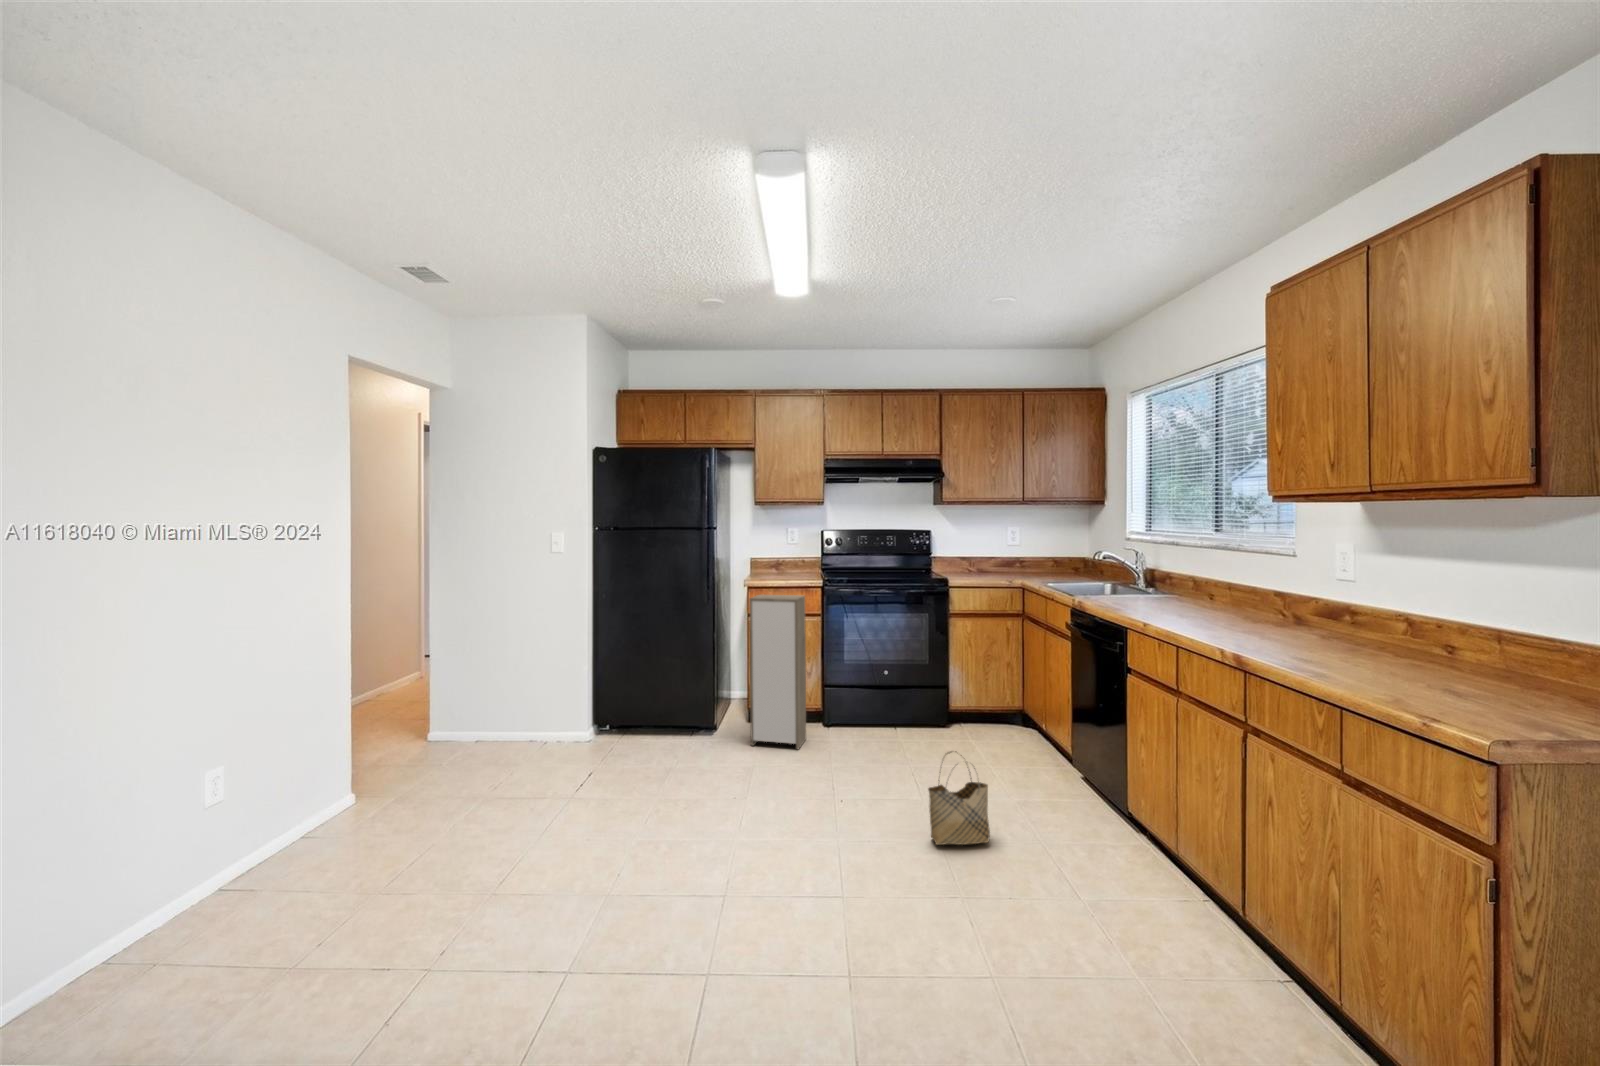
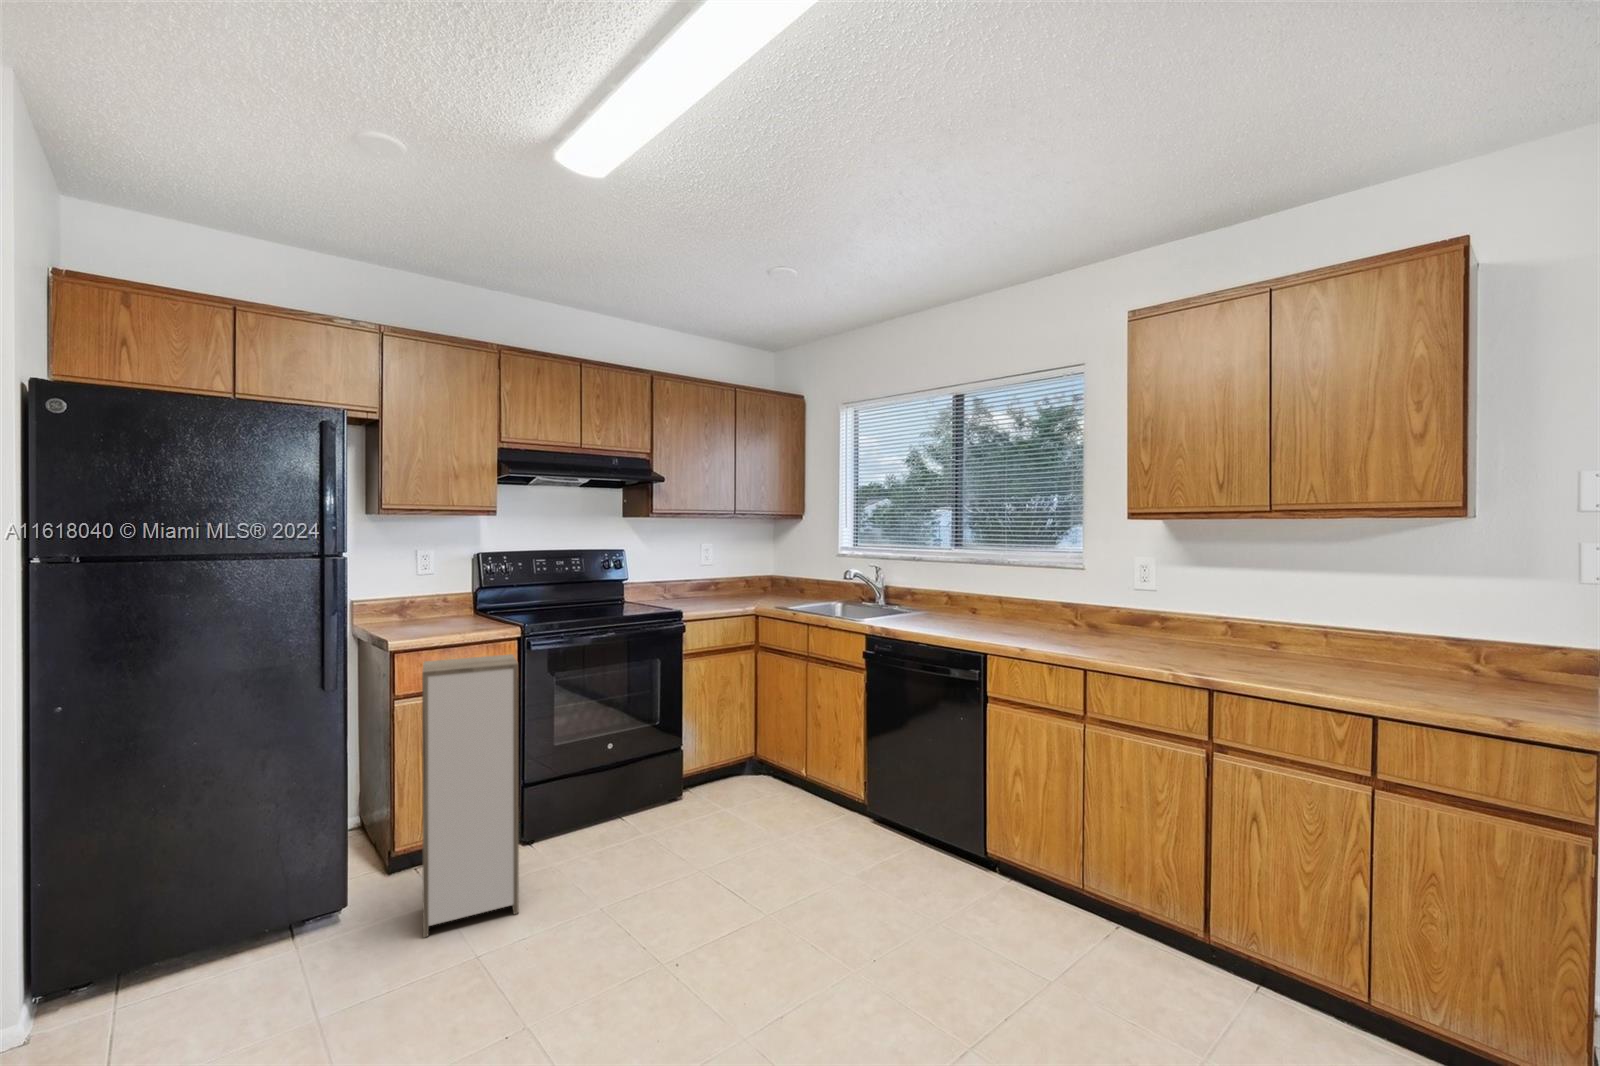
woven basket: present [928,751,990,845] -> none [852,856,918,1007]

